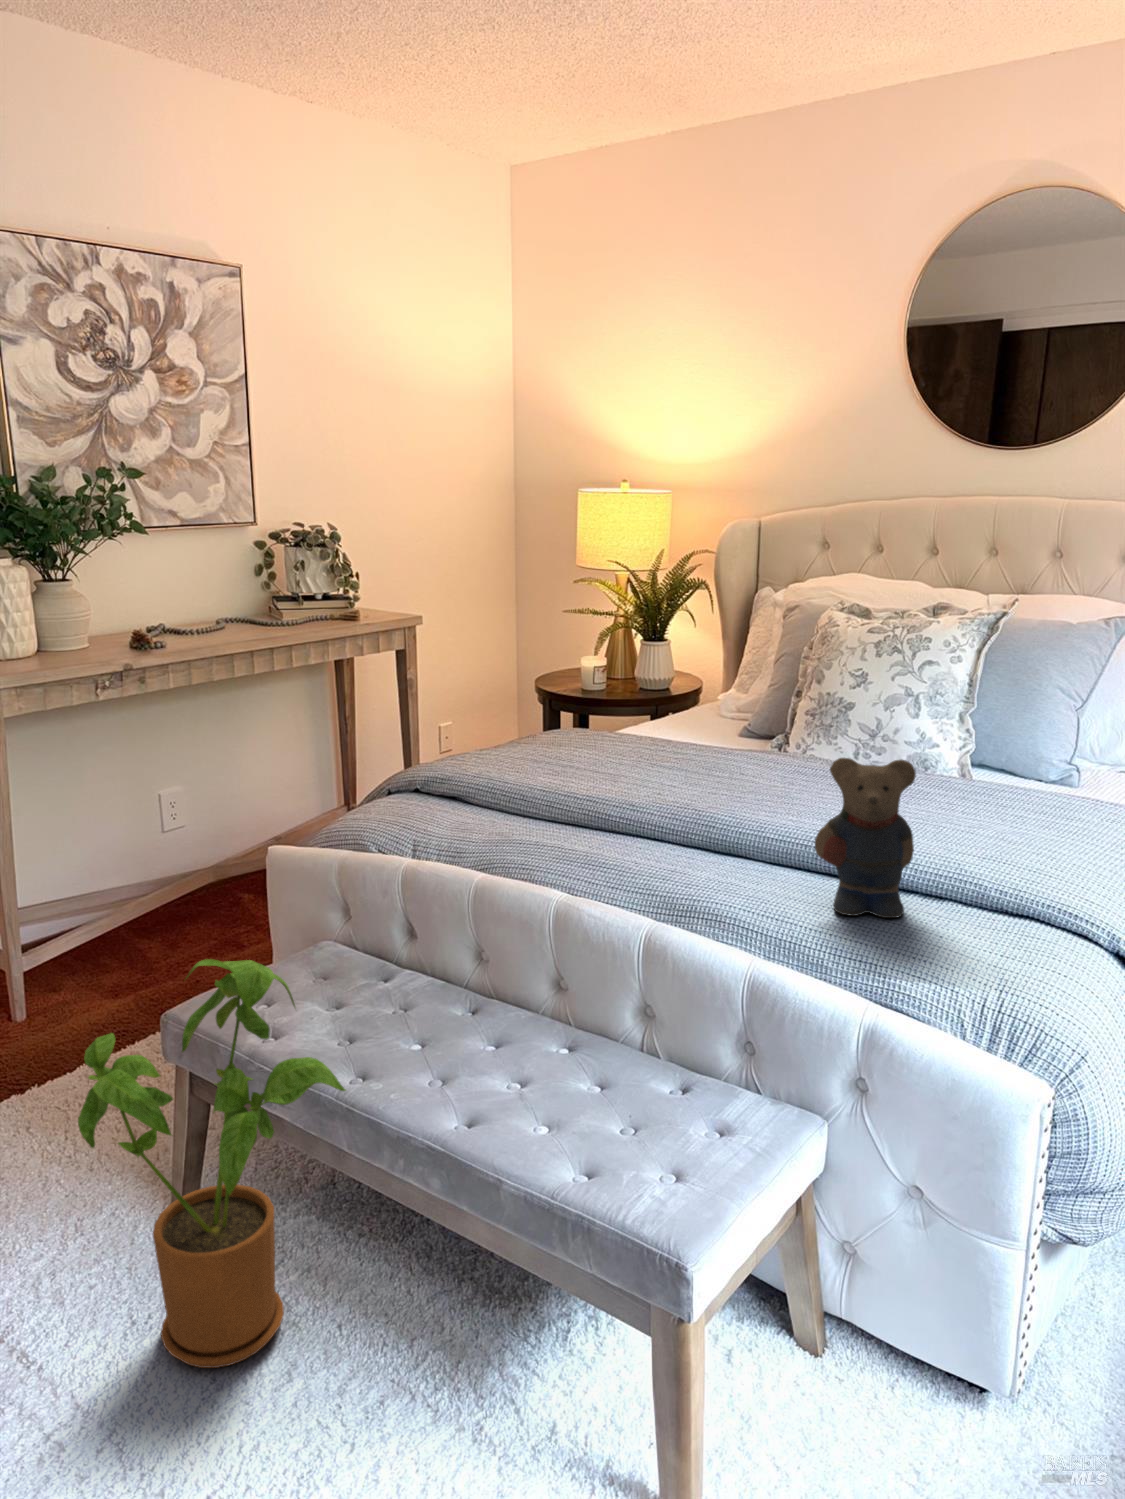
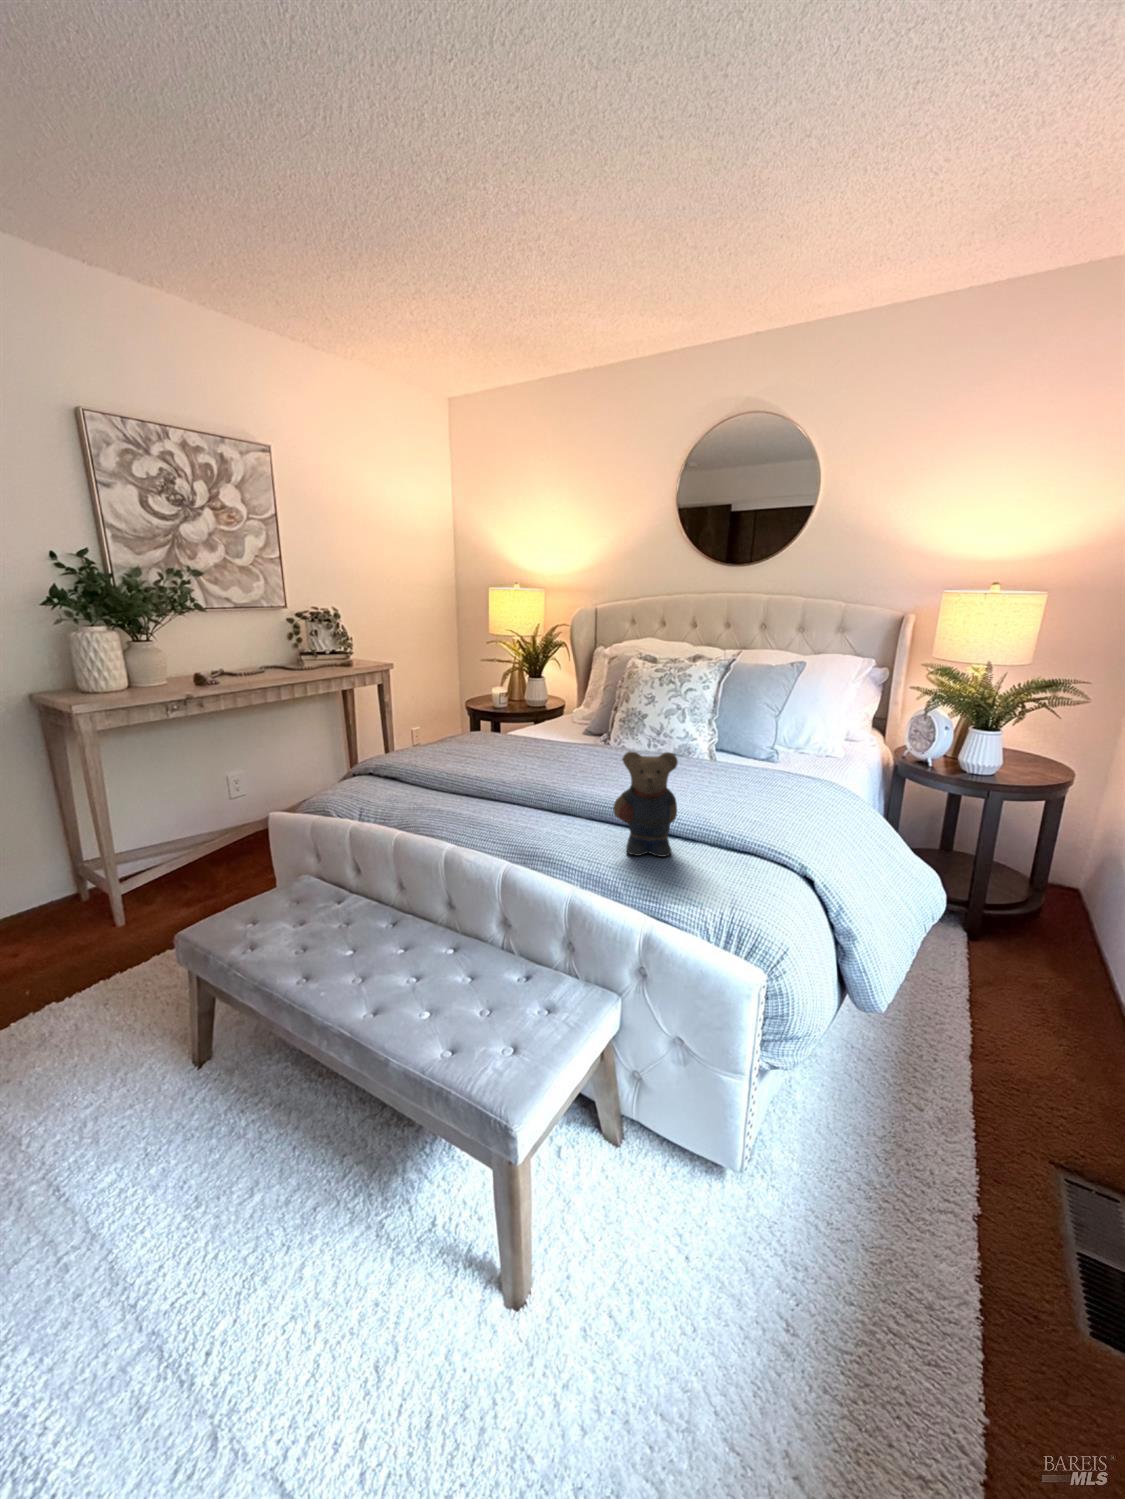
house plant: present [78,959,346,1368] -> none [80,900,286,1190]

